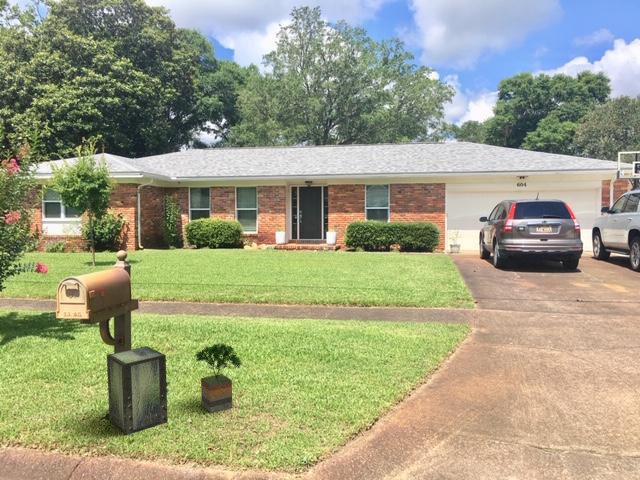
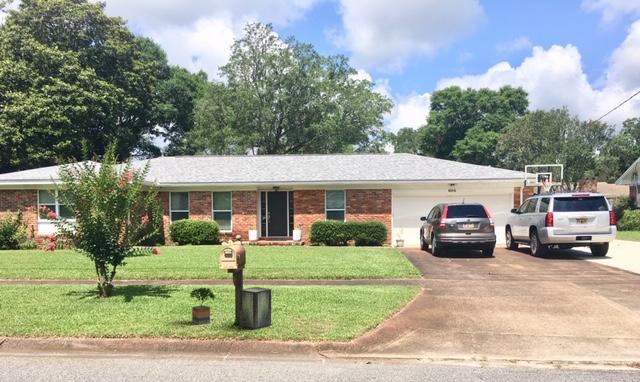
potted tree: present [196,343,242,413] -> present [190,288,215,325]

